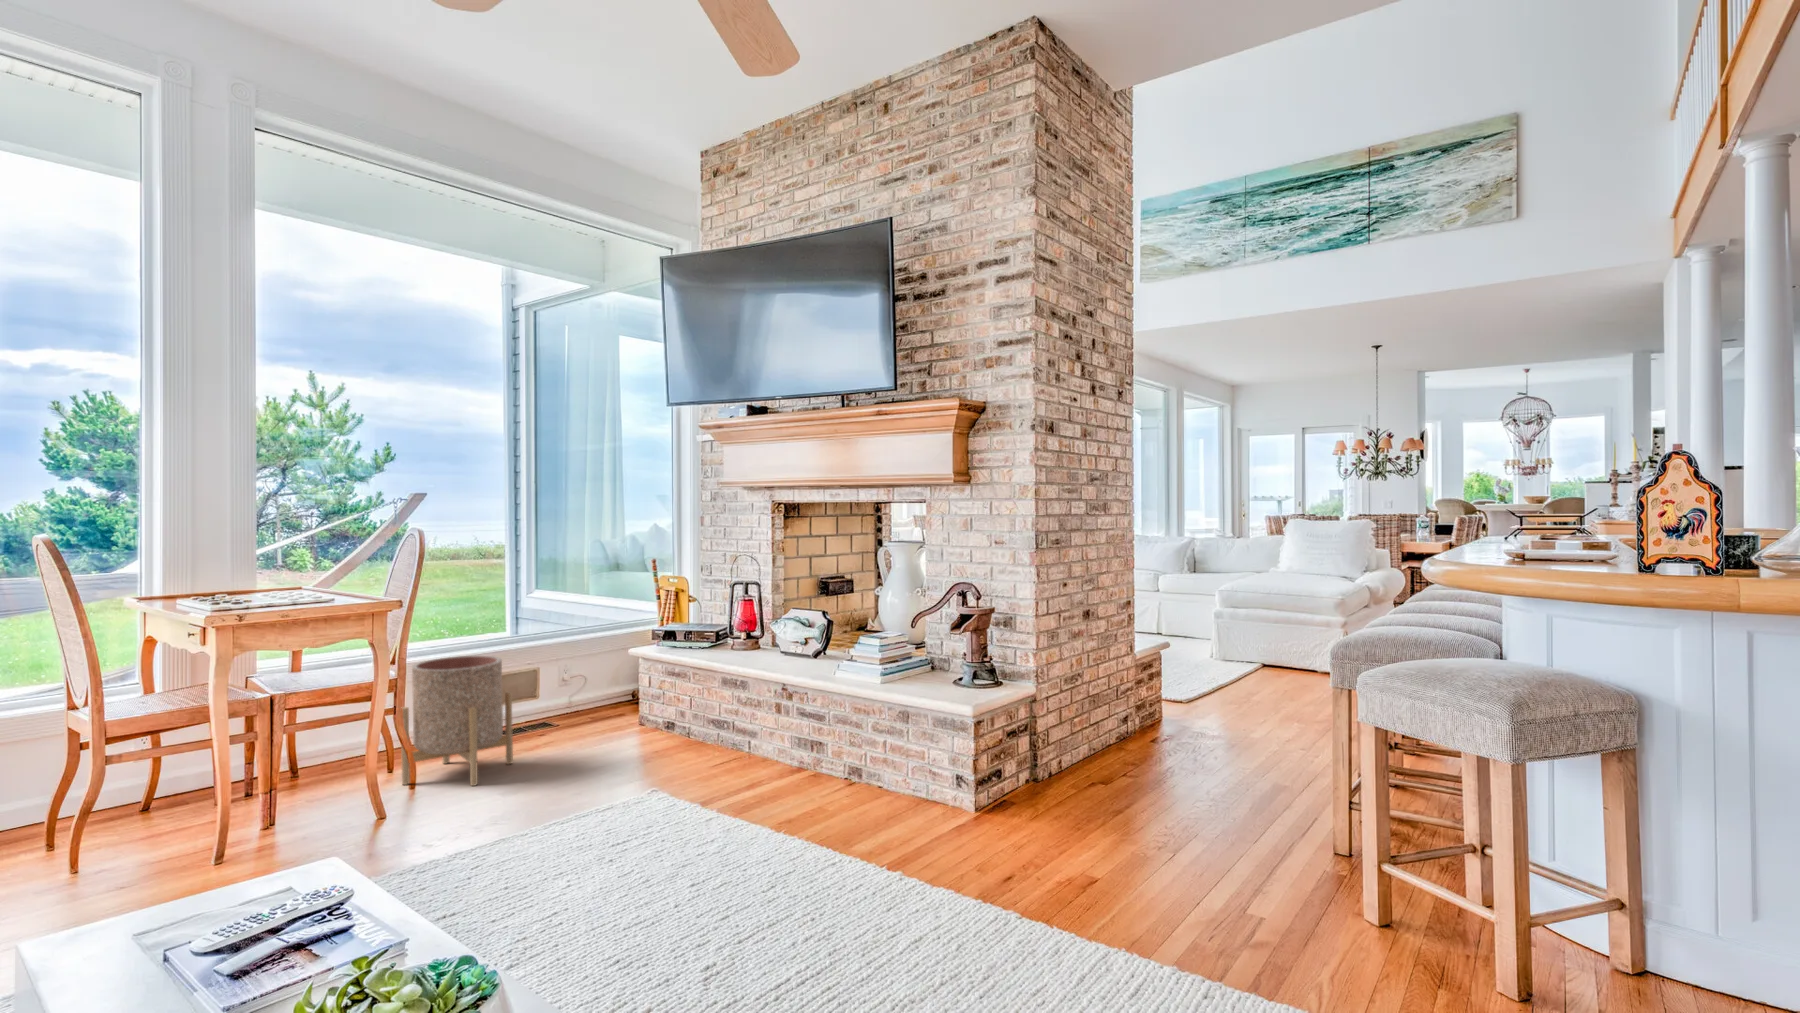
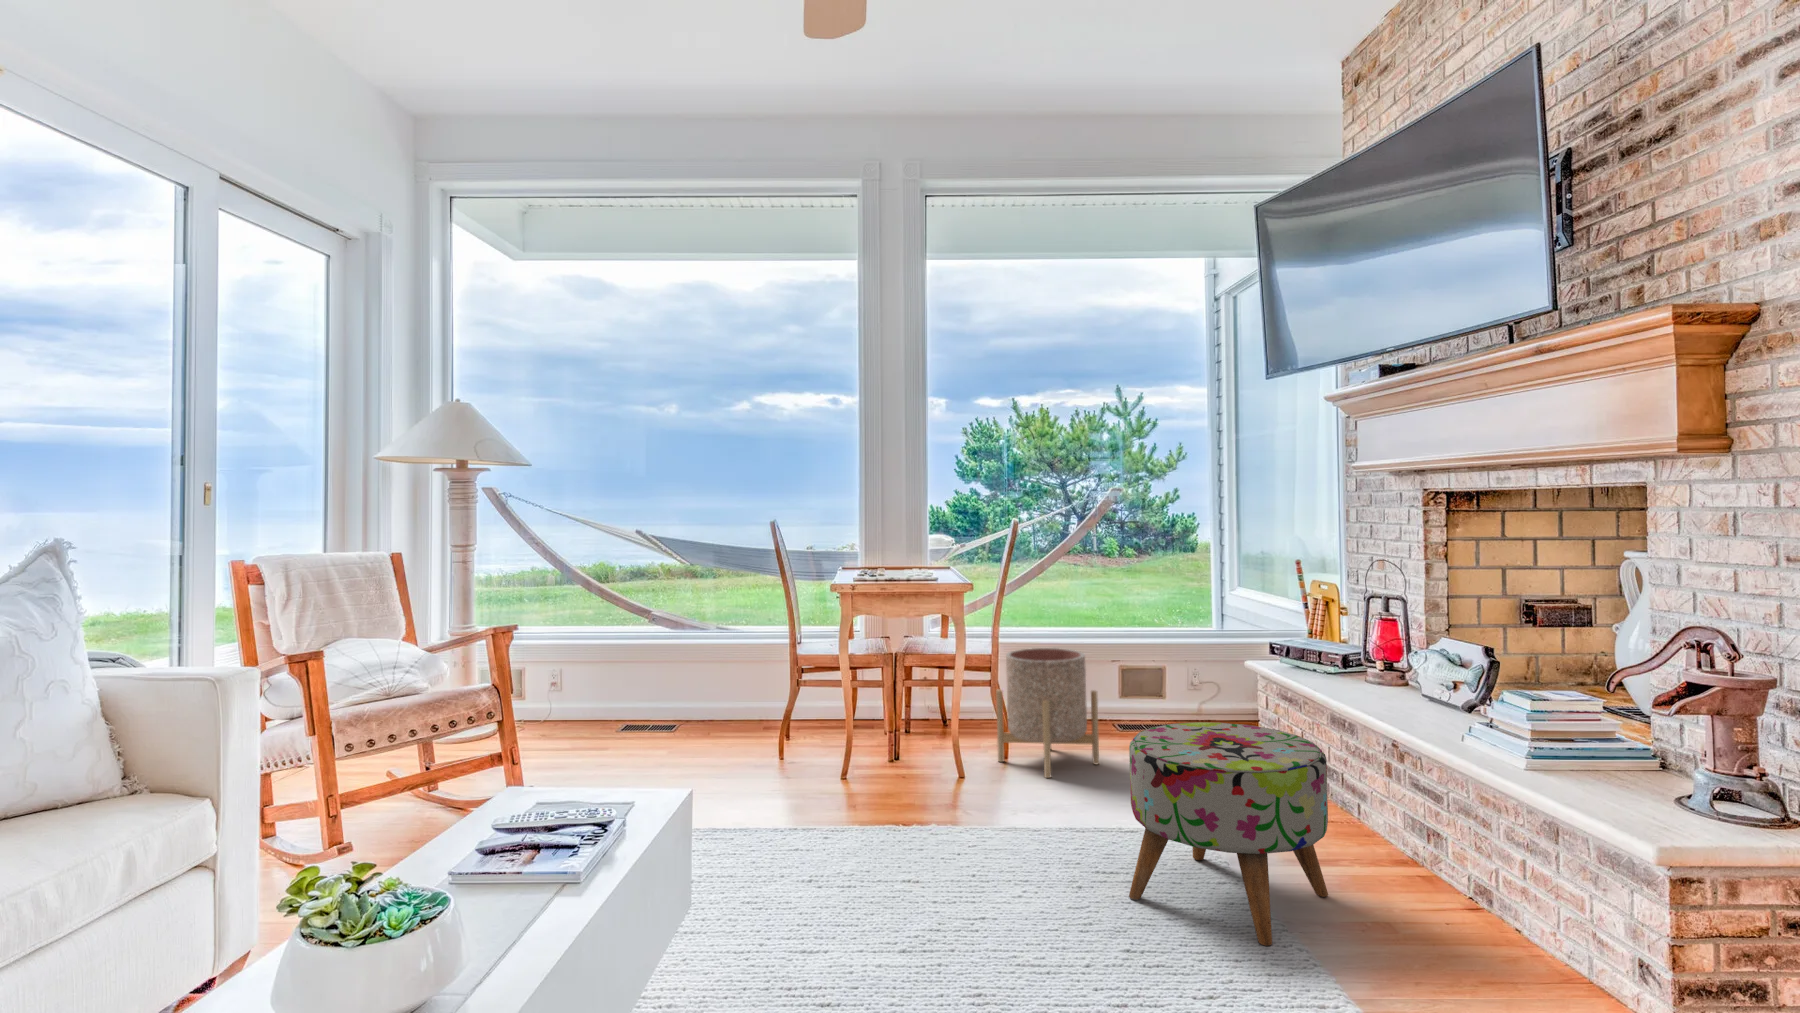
ottoman: none [637,687,787,847] -> present [1129,722,1328,946]

